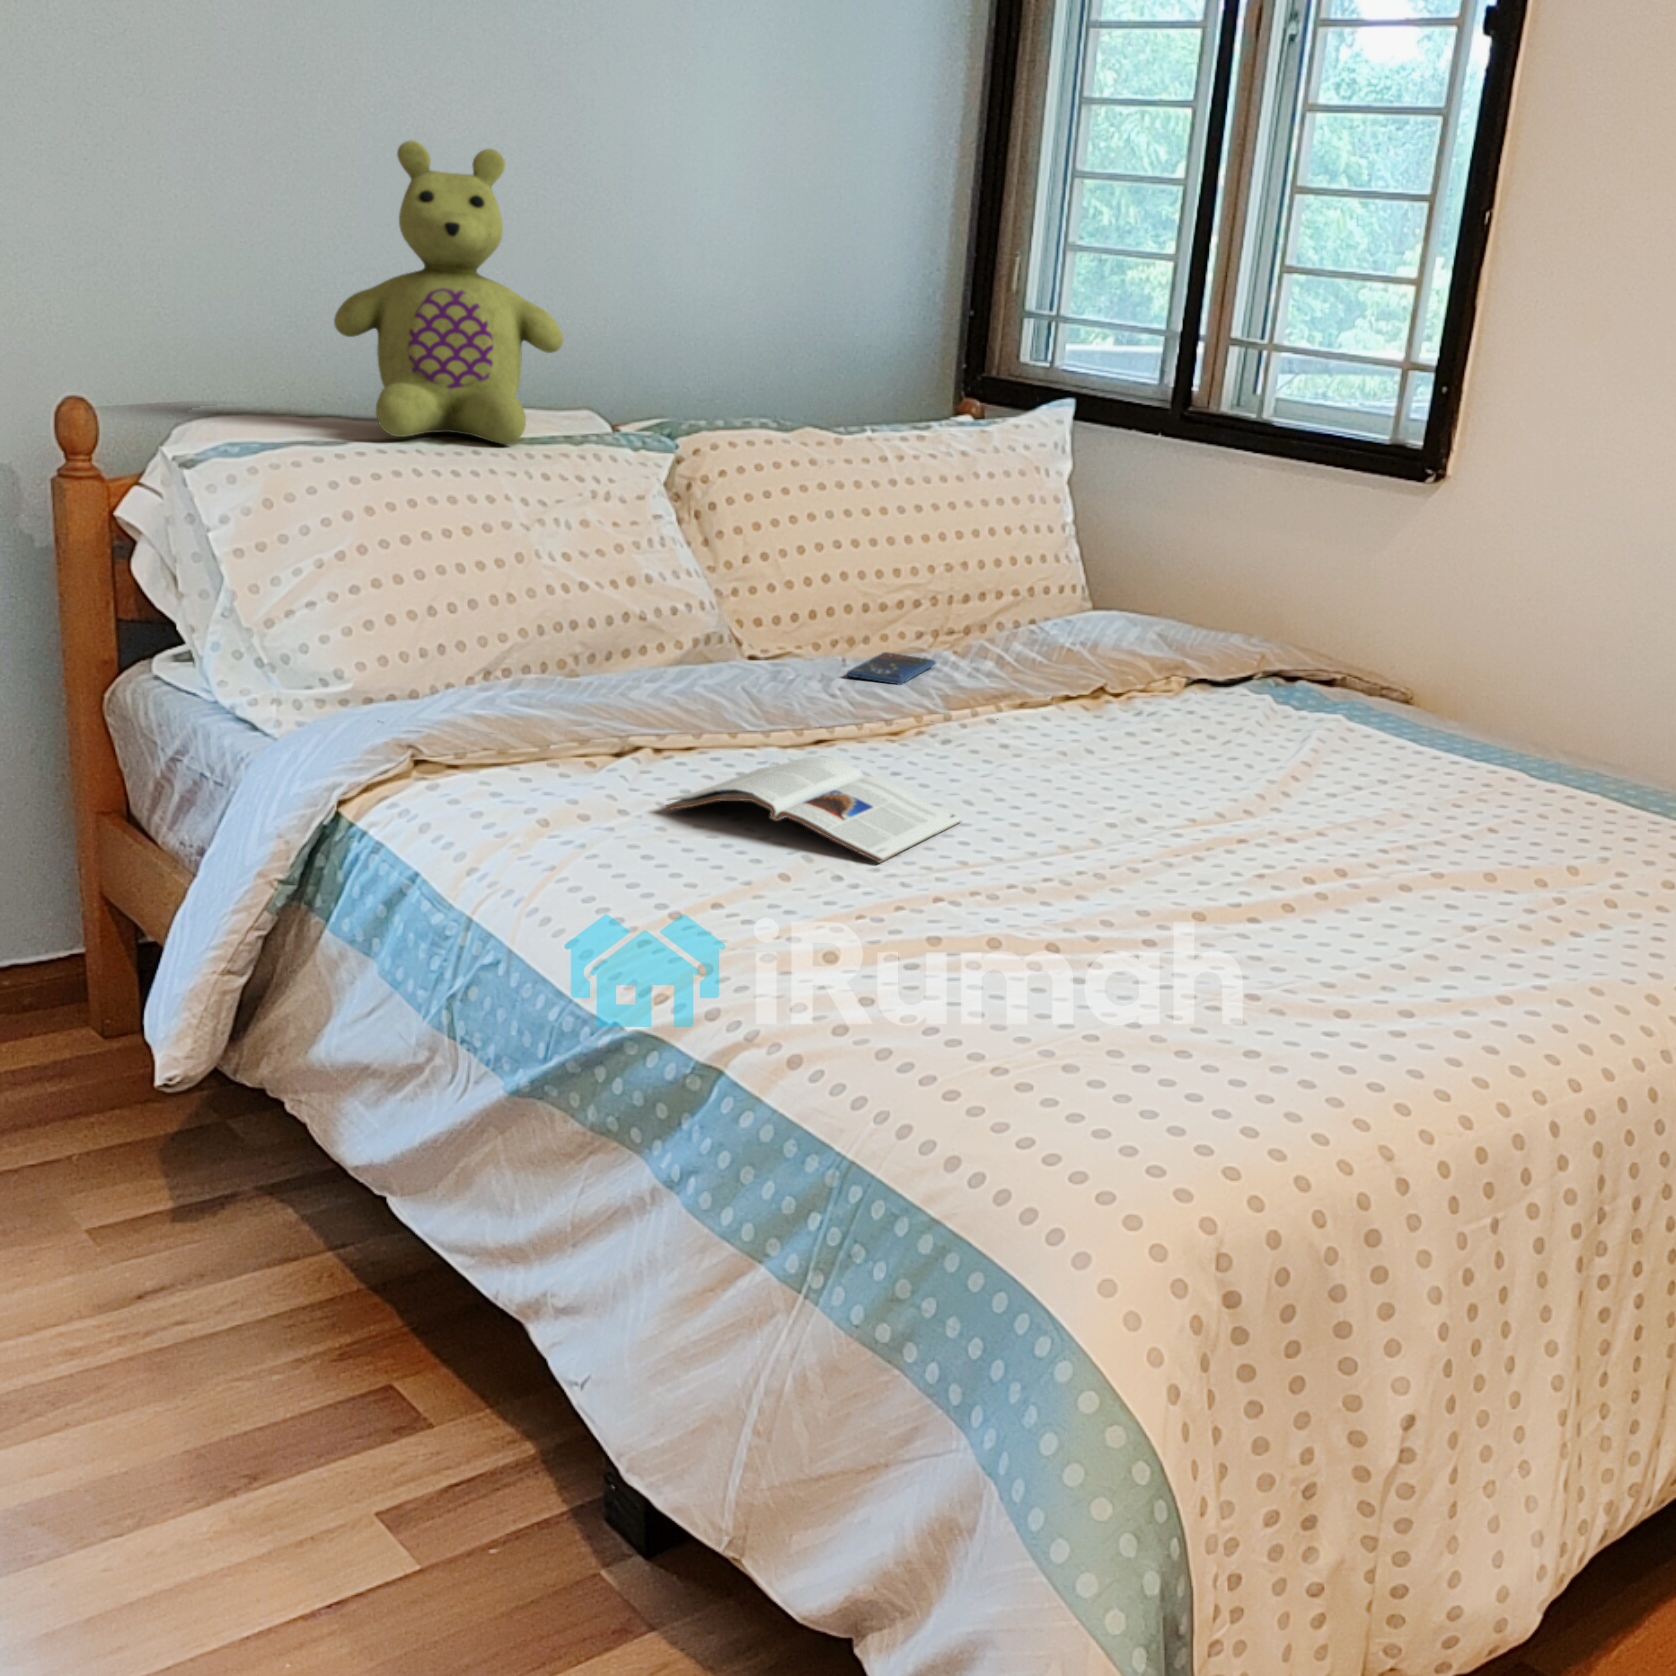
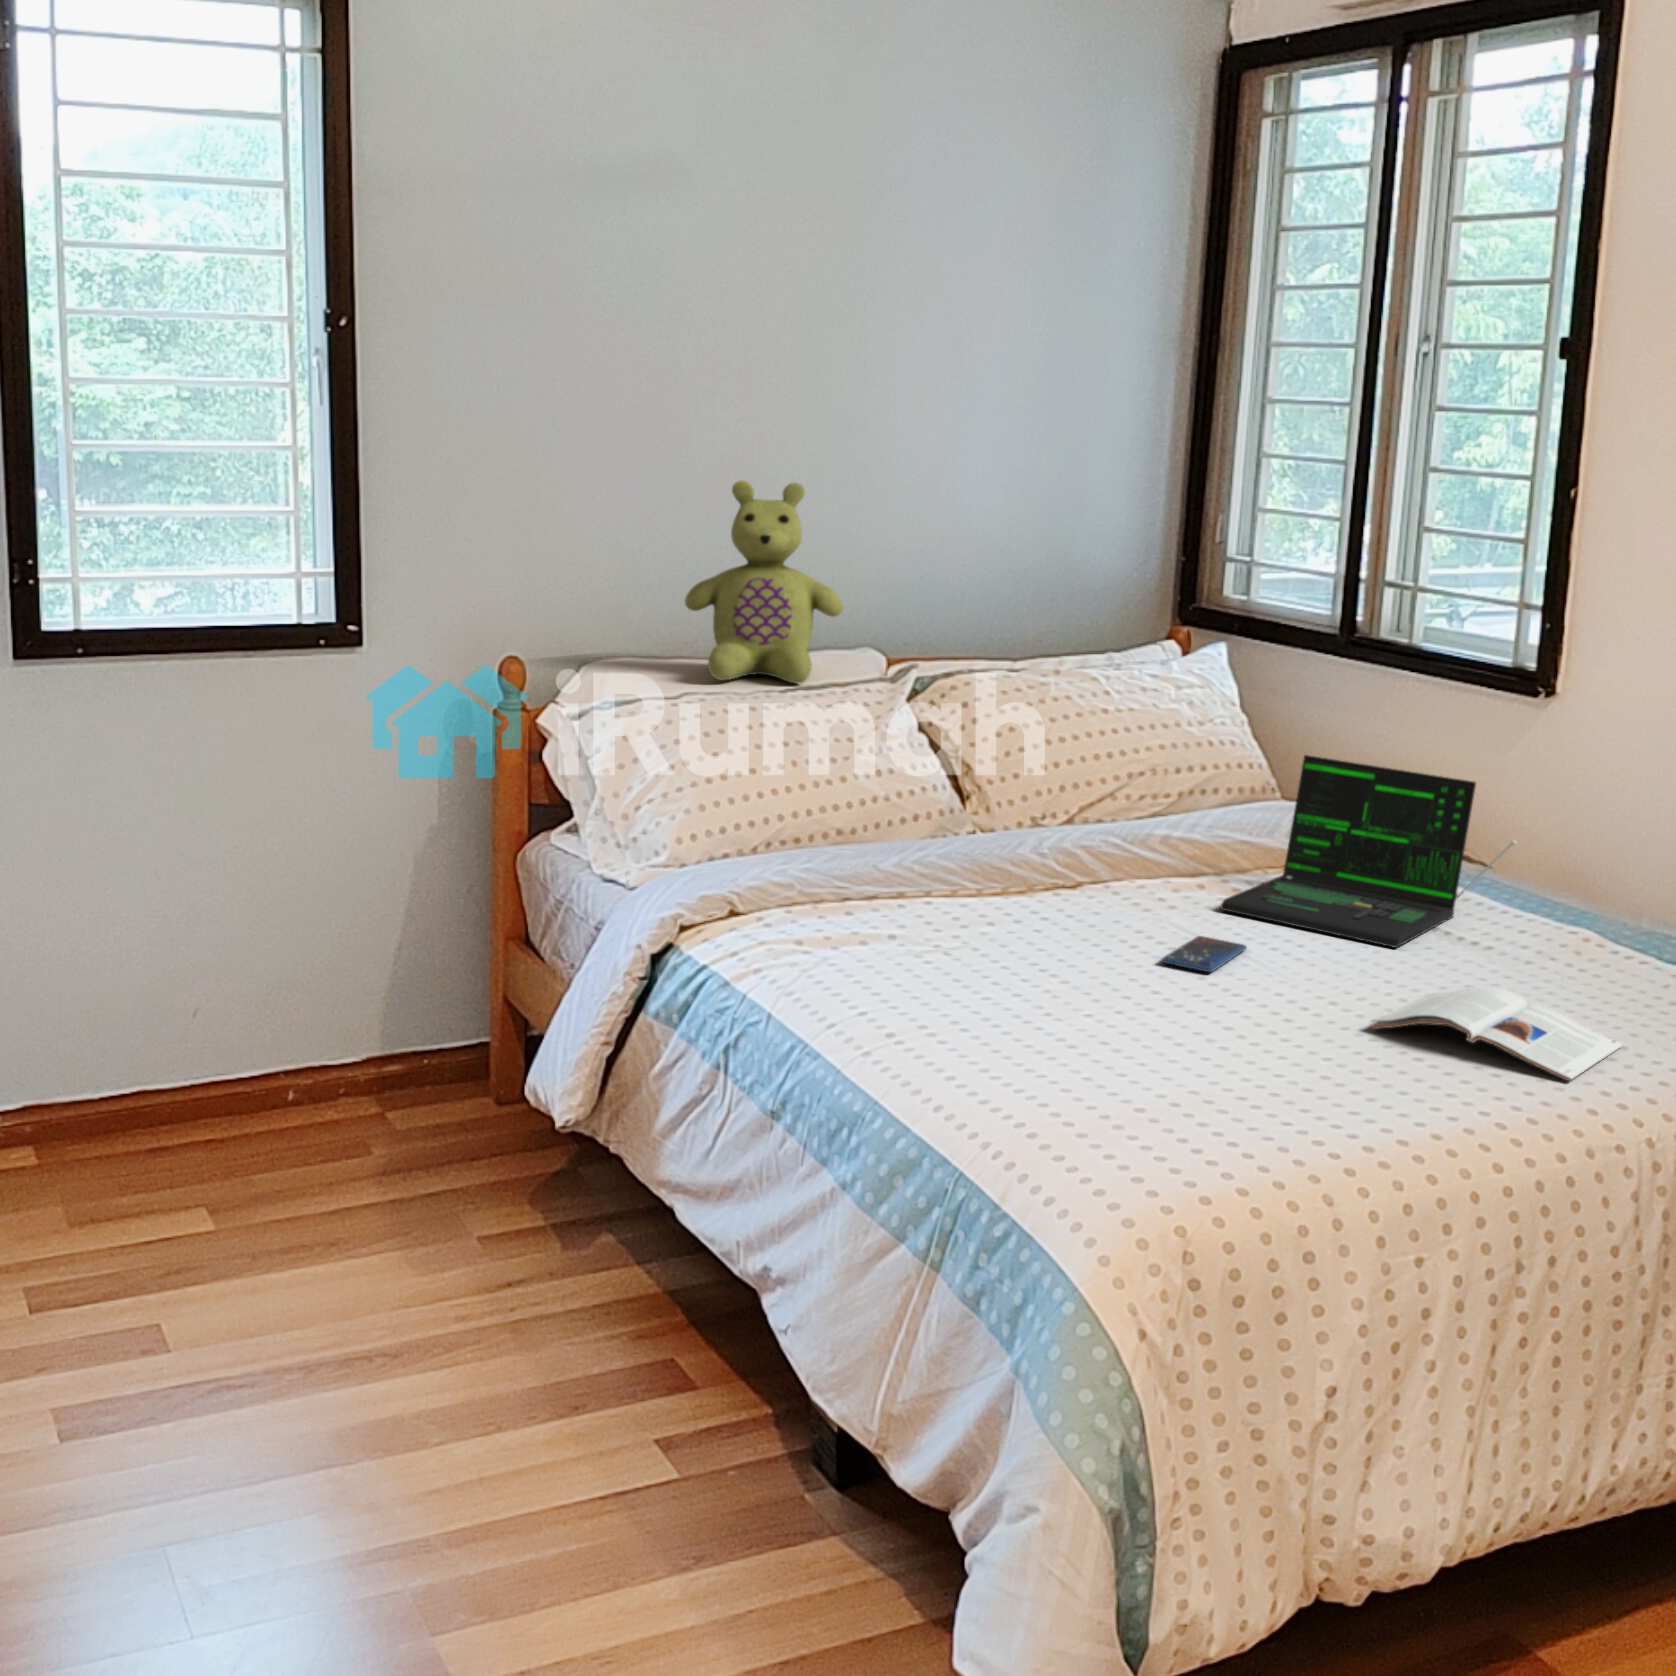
laptop: none [1086,549,1435,793] -> present [1220,755,1516,948]
smartphone: present [847,652,936,685] -> present [1162,936,1247,972]
magazine: present [666,757,962,862] -> present [1371,987,1622,1081]

